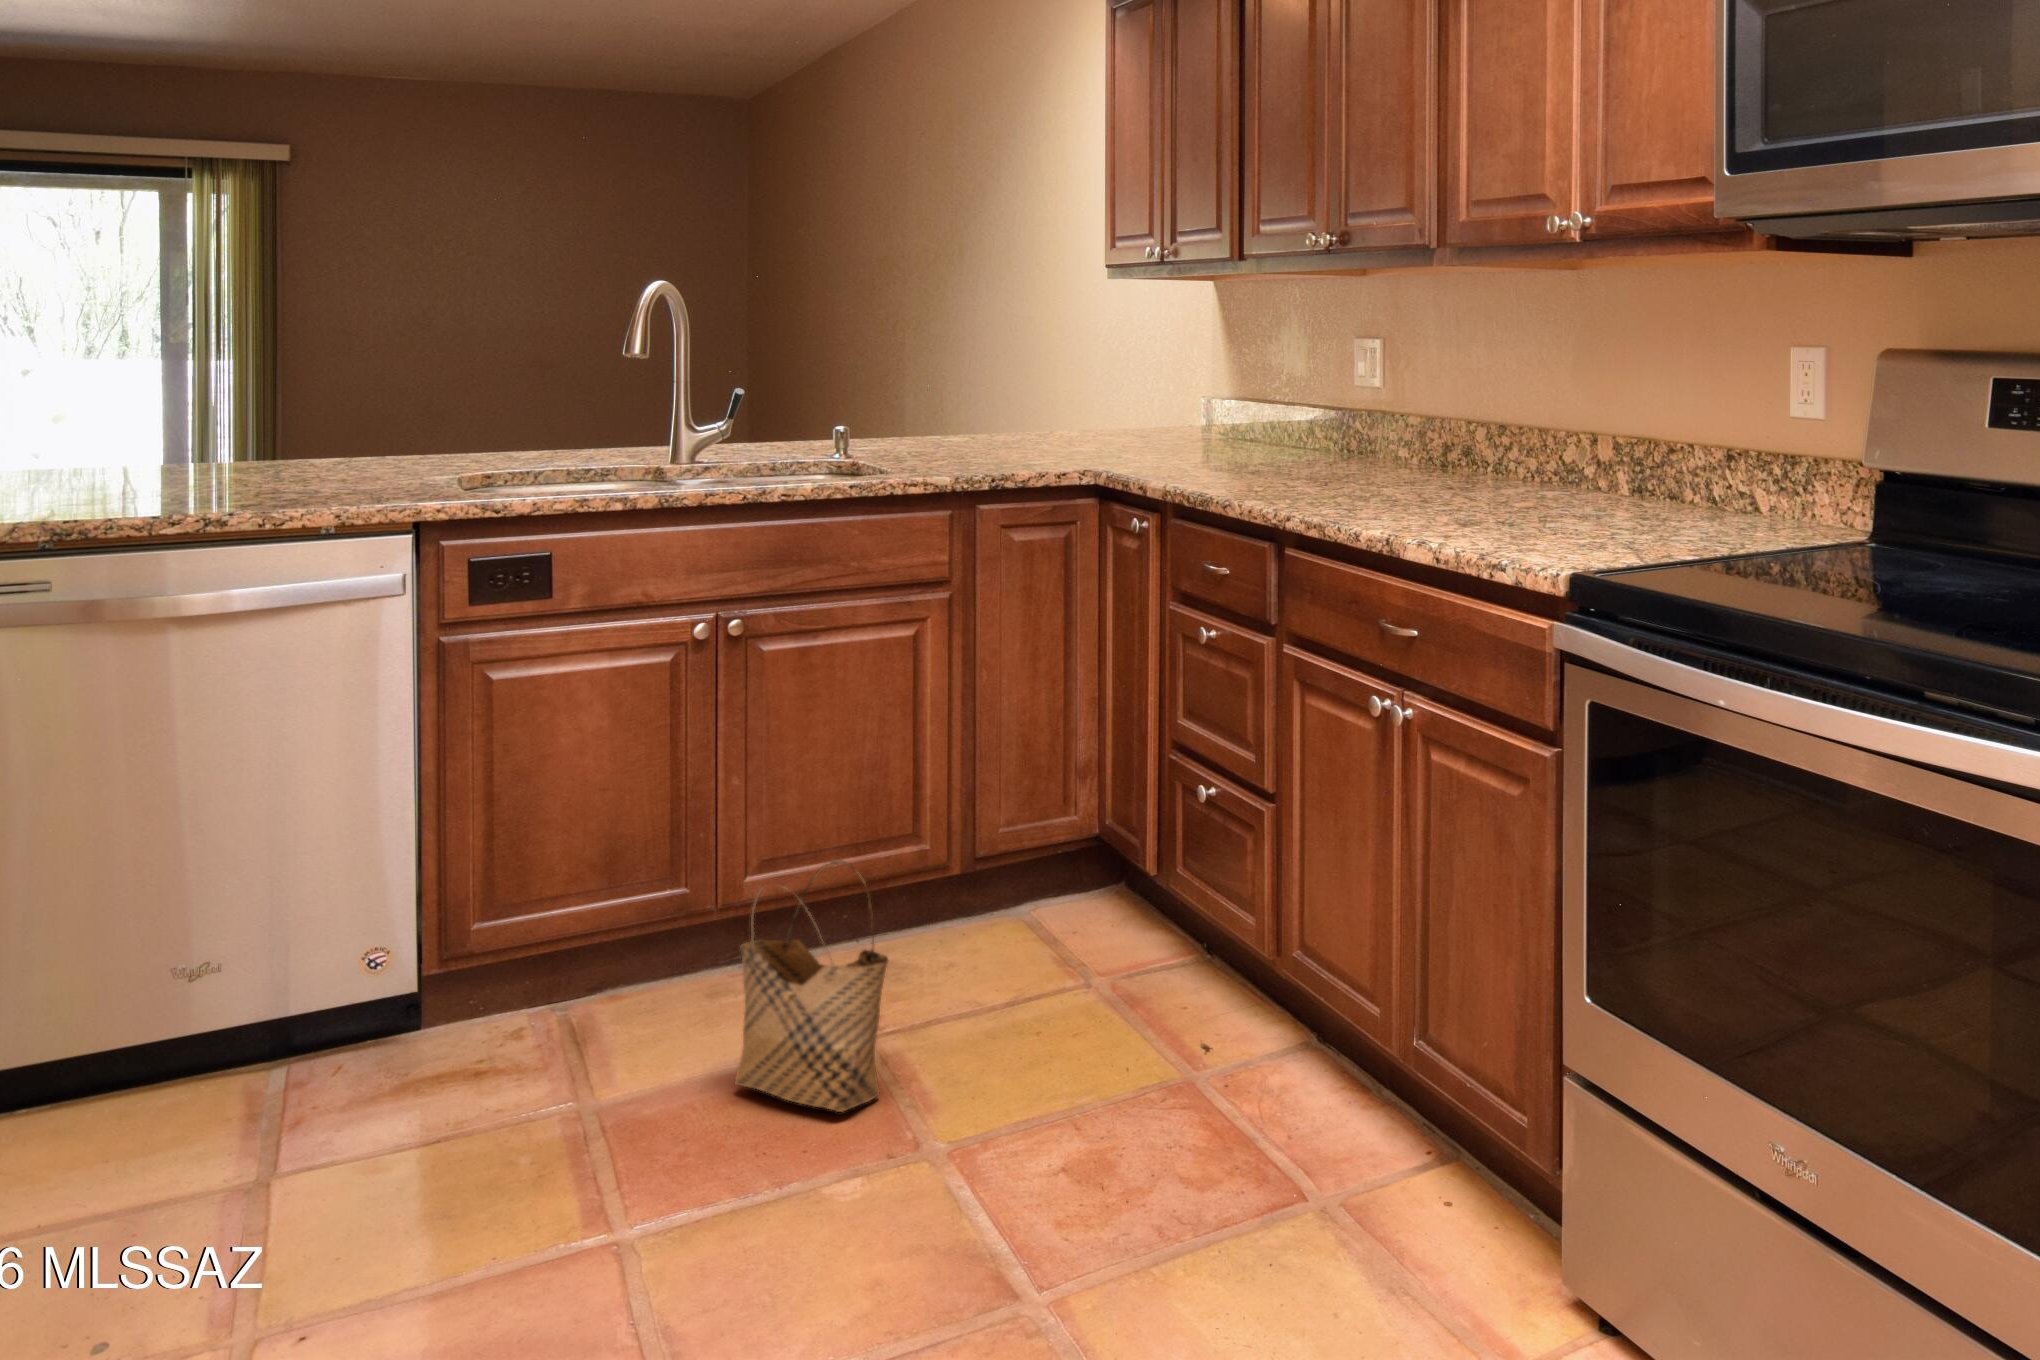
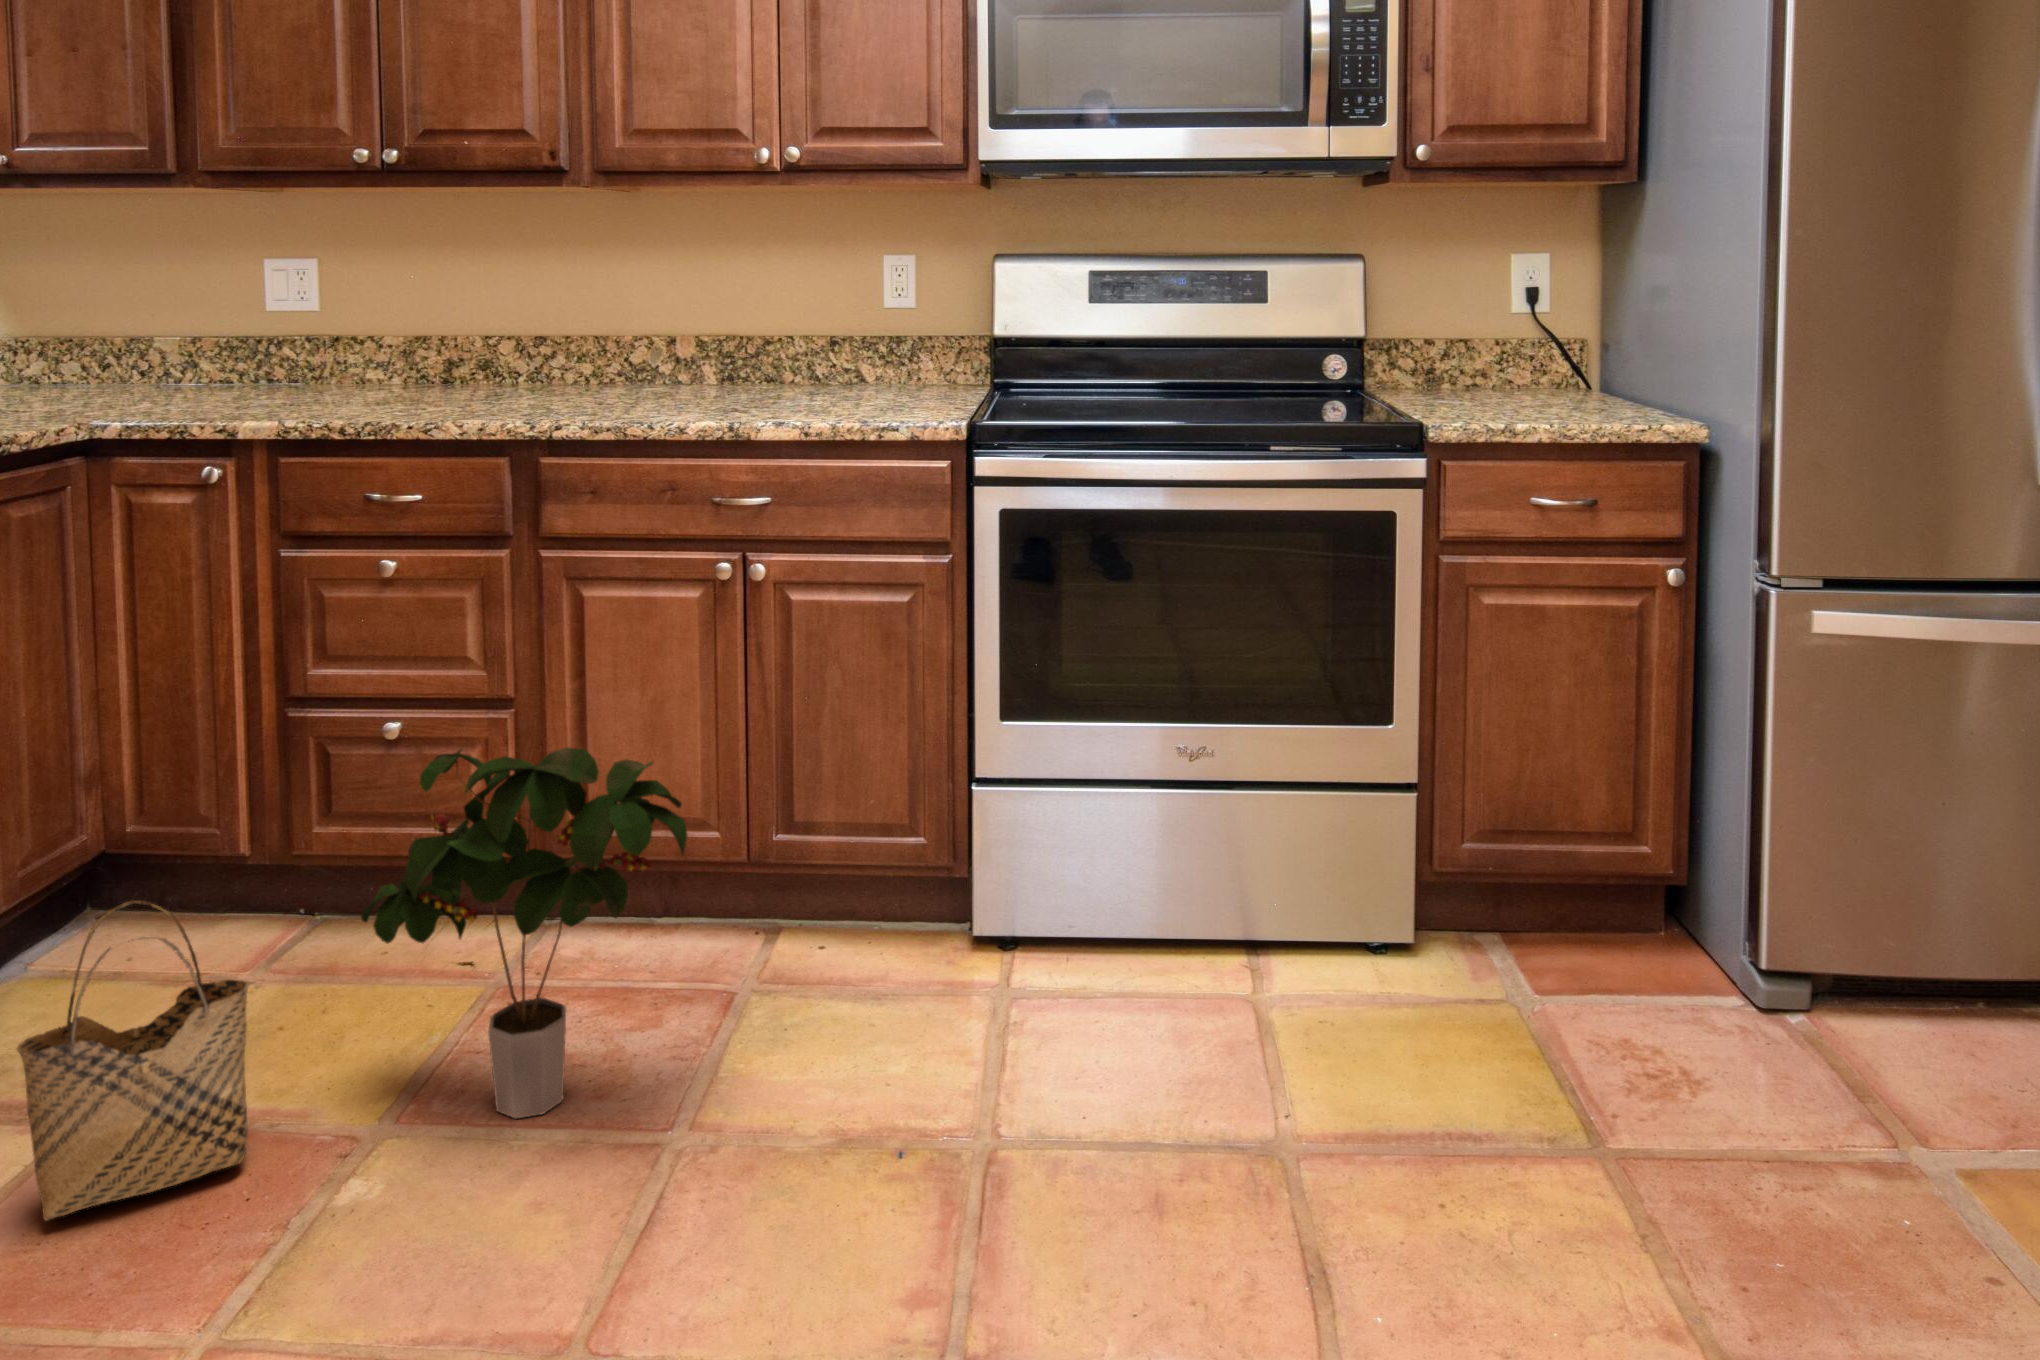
potted plant: none [964,813,1129,1202] -> present [361,747,687,1118]

